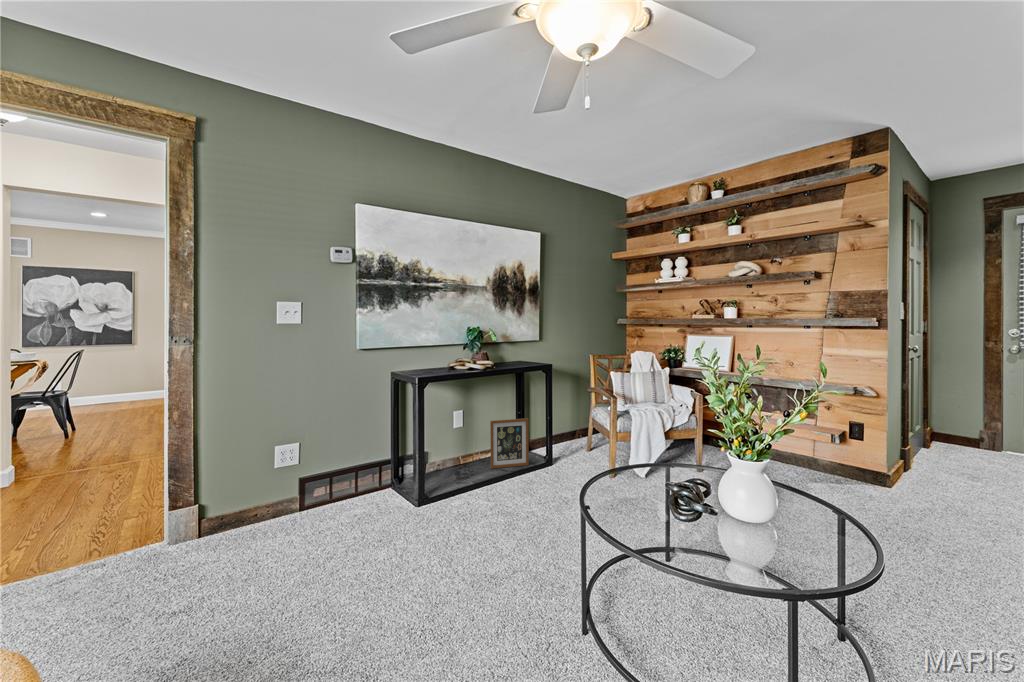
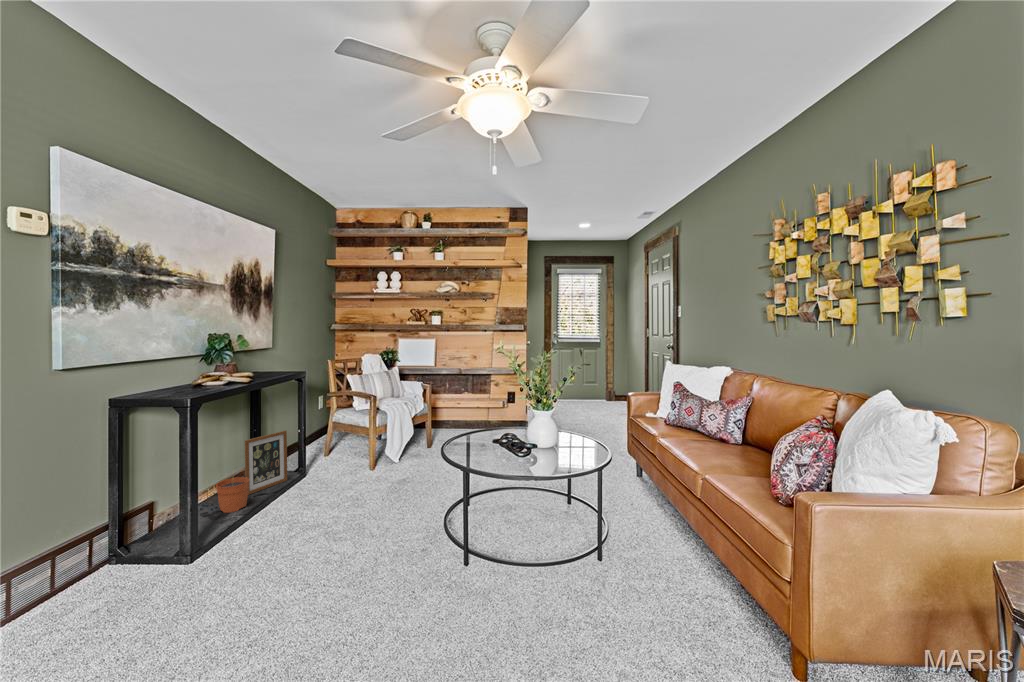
plant pot: none [460,442,484,479] -> present [216,477,249,513]

